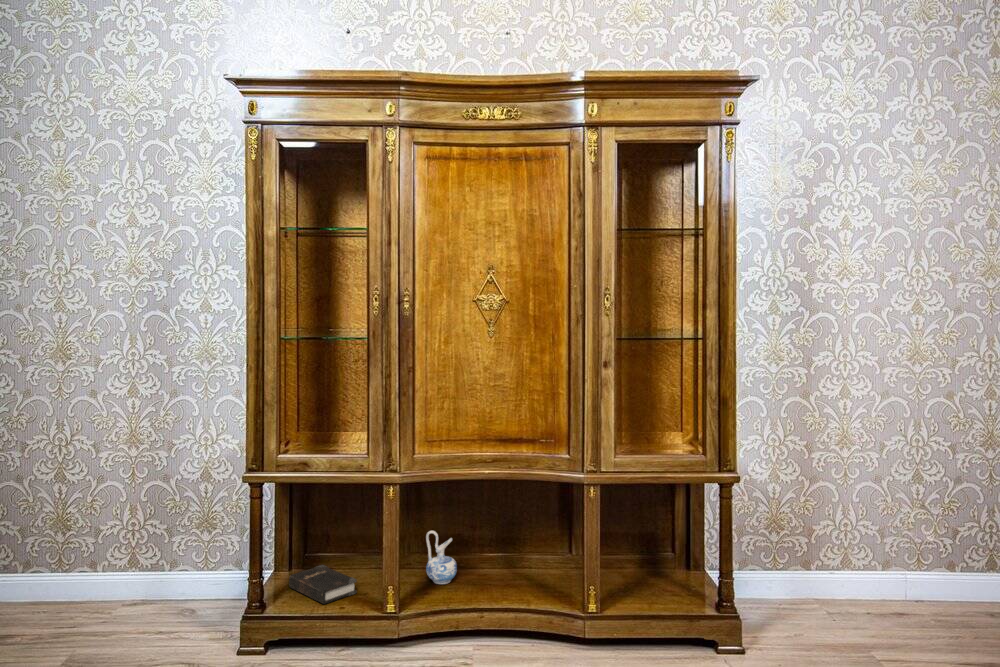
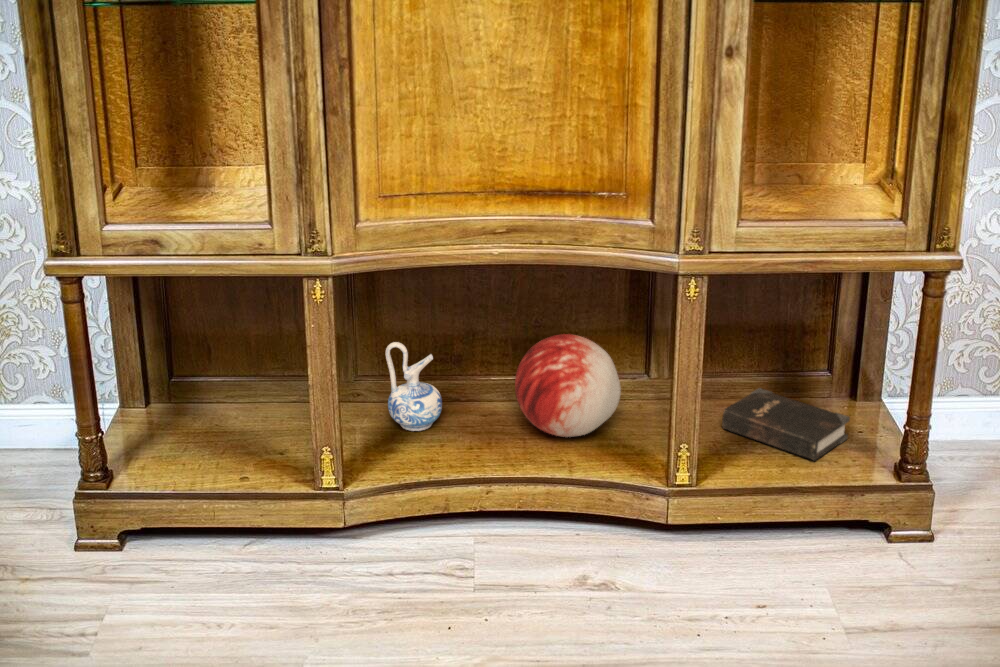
decorative orb: none [498,527,557,587] -> present [515,334,621,437]
hardback book: present [289,565,357,604] -> present [722,388,850,460]

